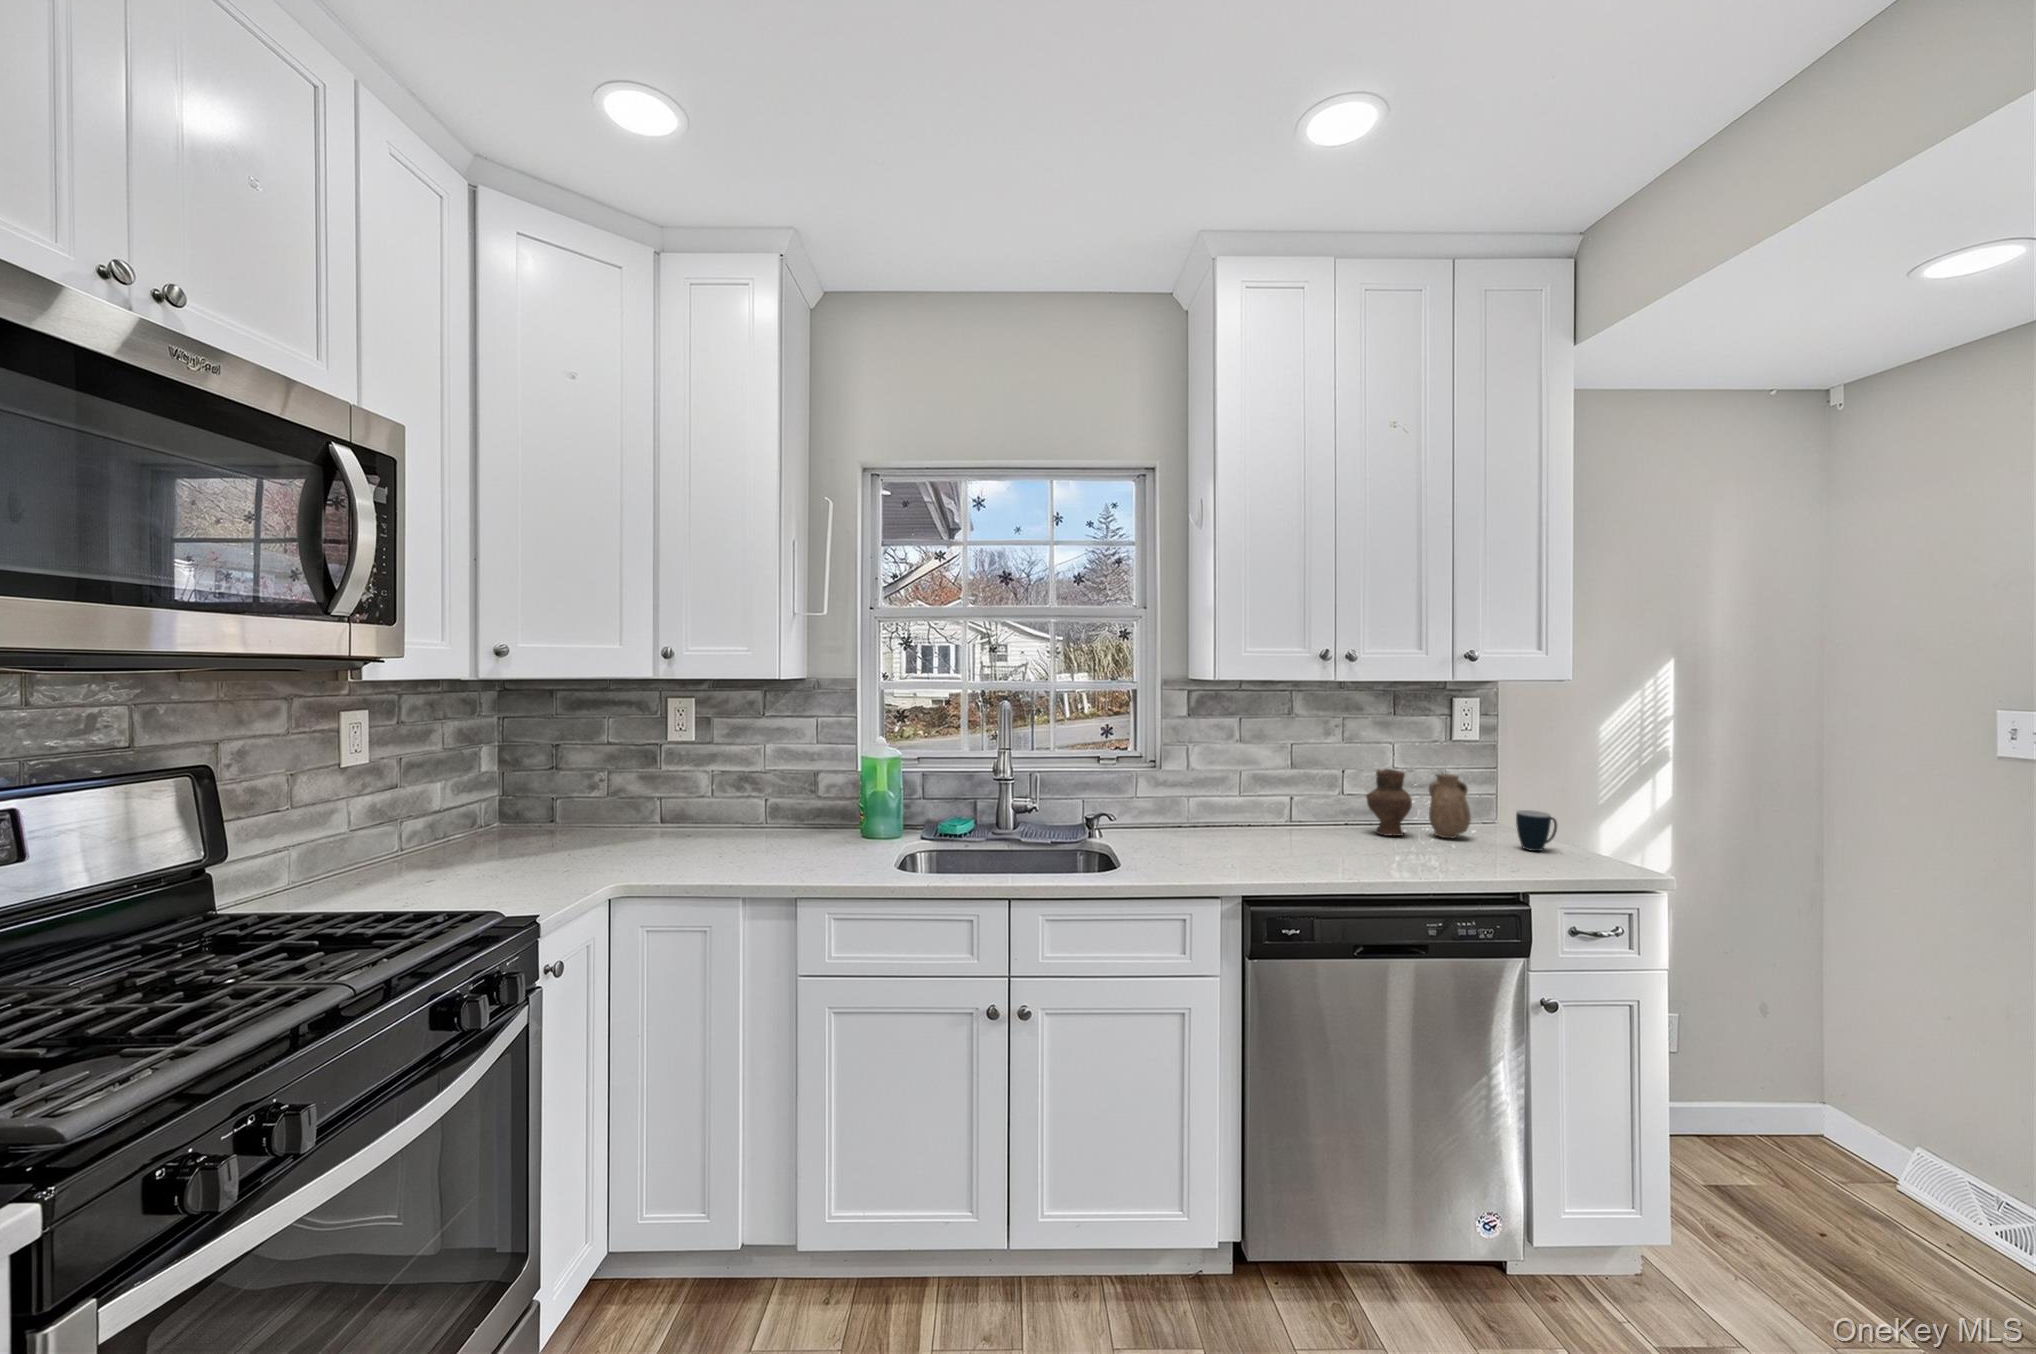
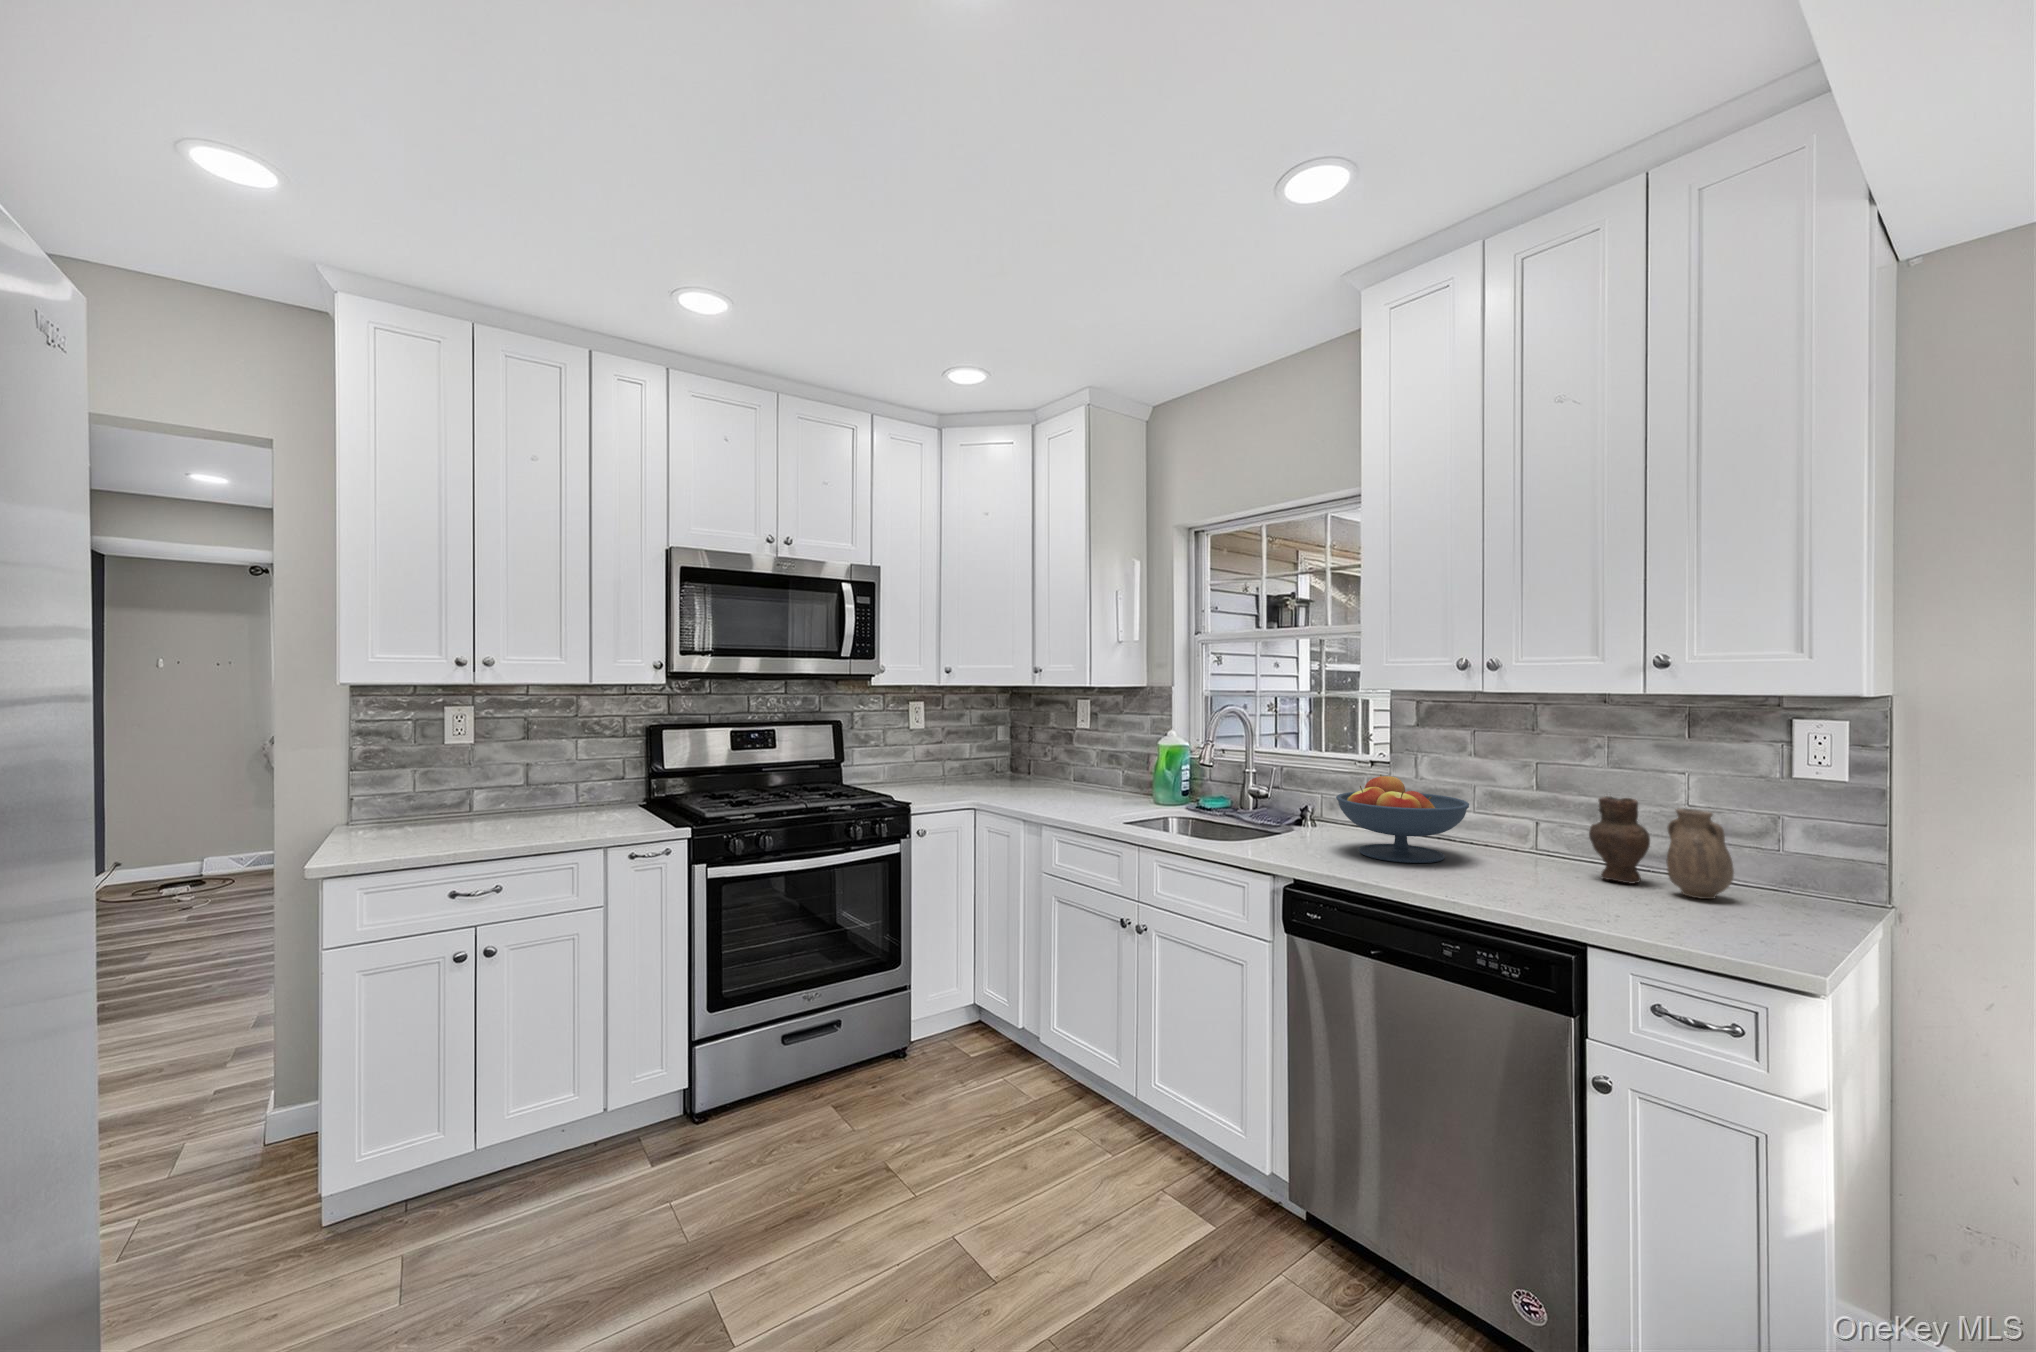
fruit bowl: none [1196,769,1319,855] -> present [1336,774,1469,863]
mug: present [1516,810,1557,851] -> none [1736,866,1815,927]

